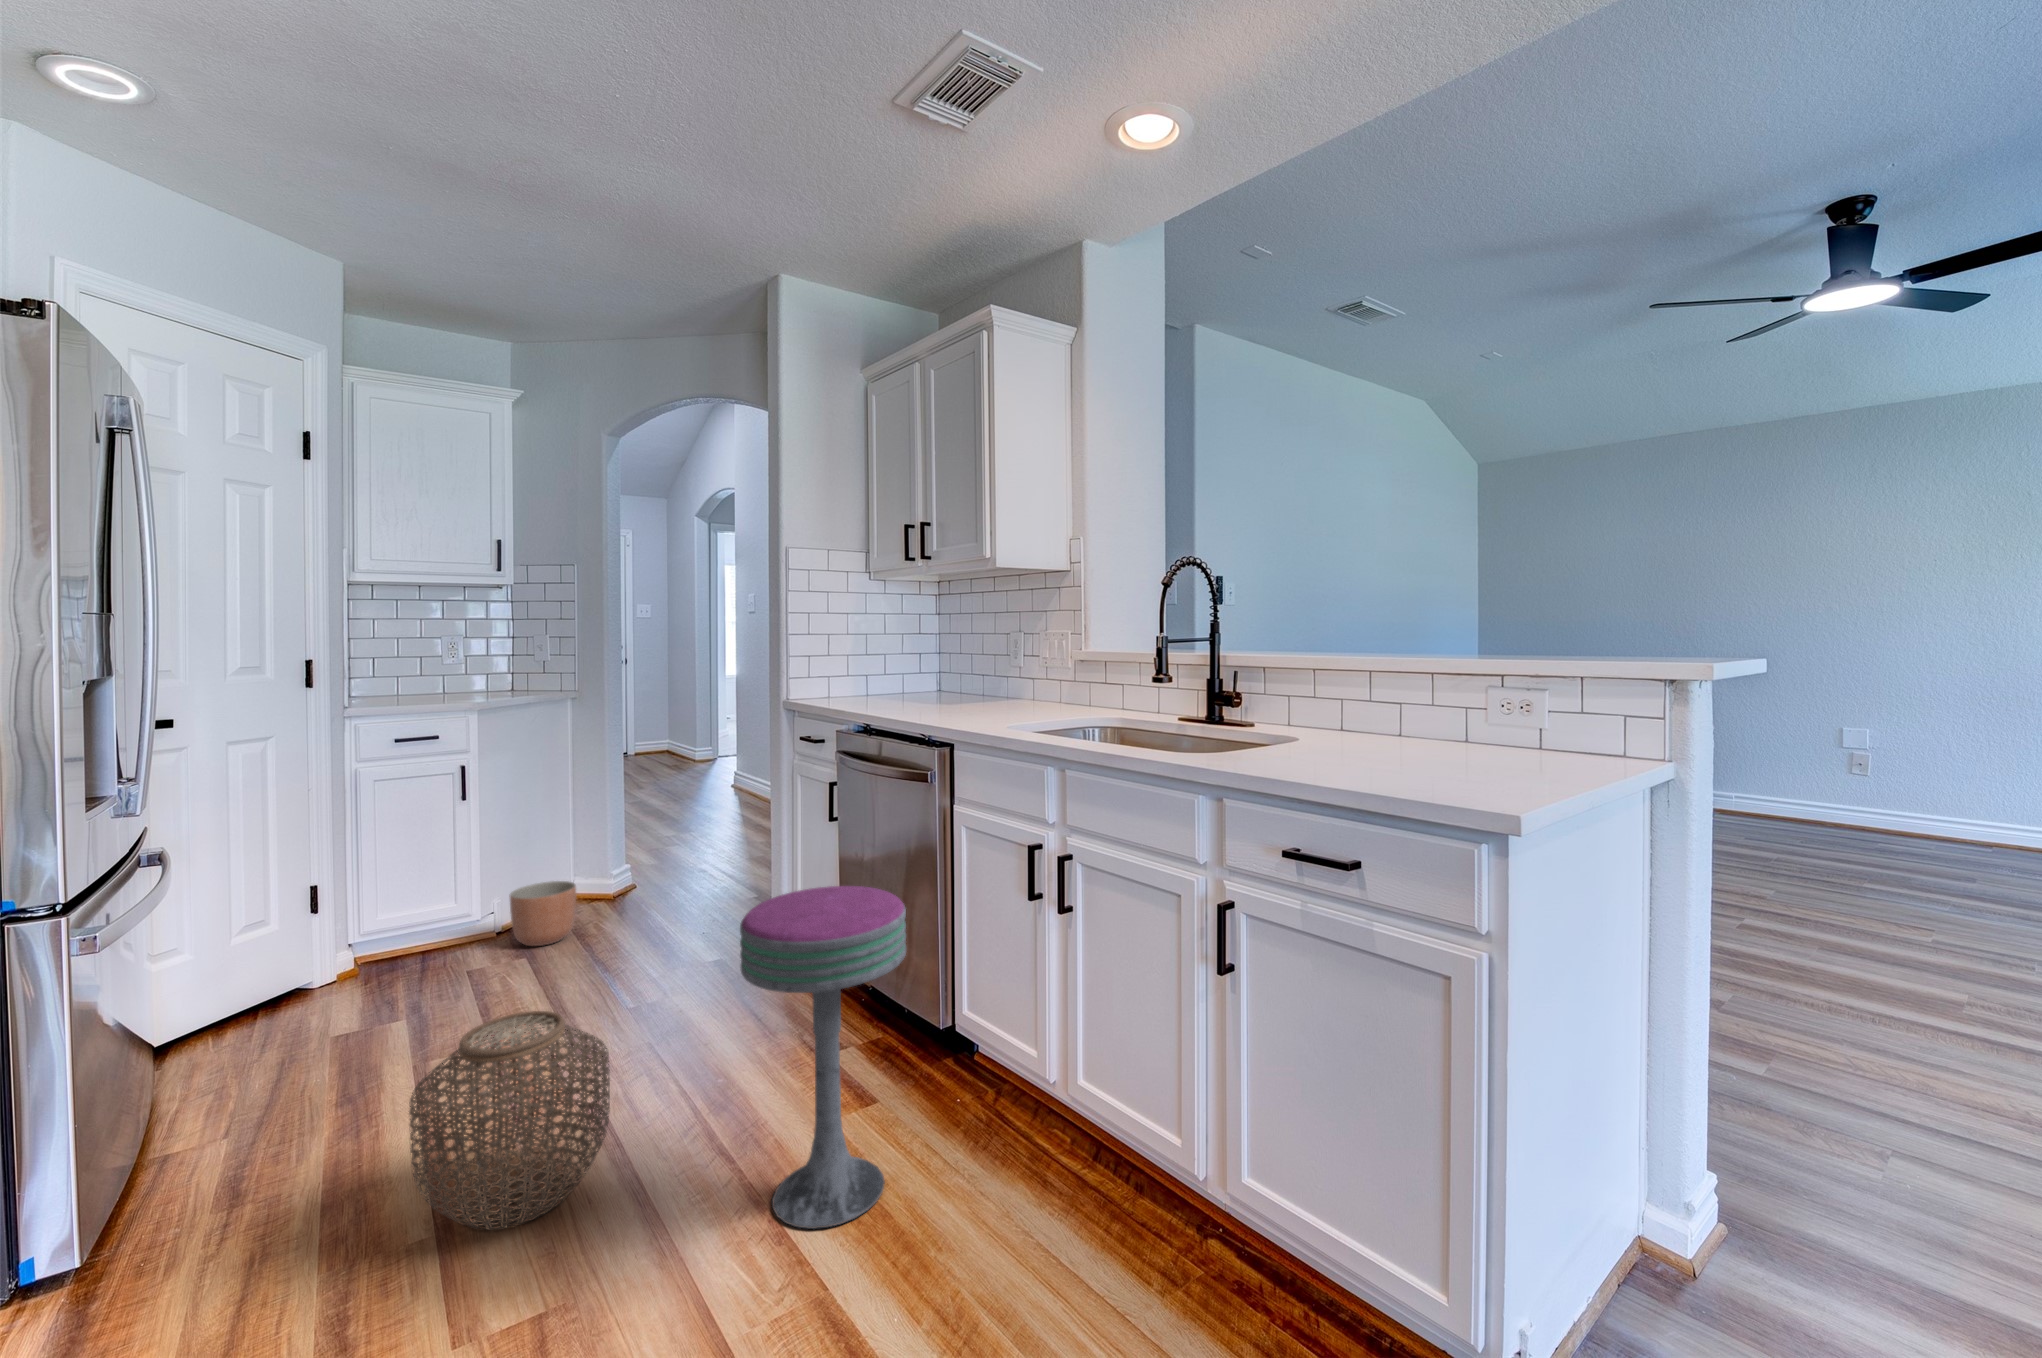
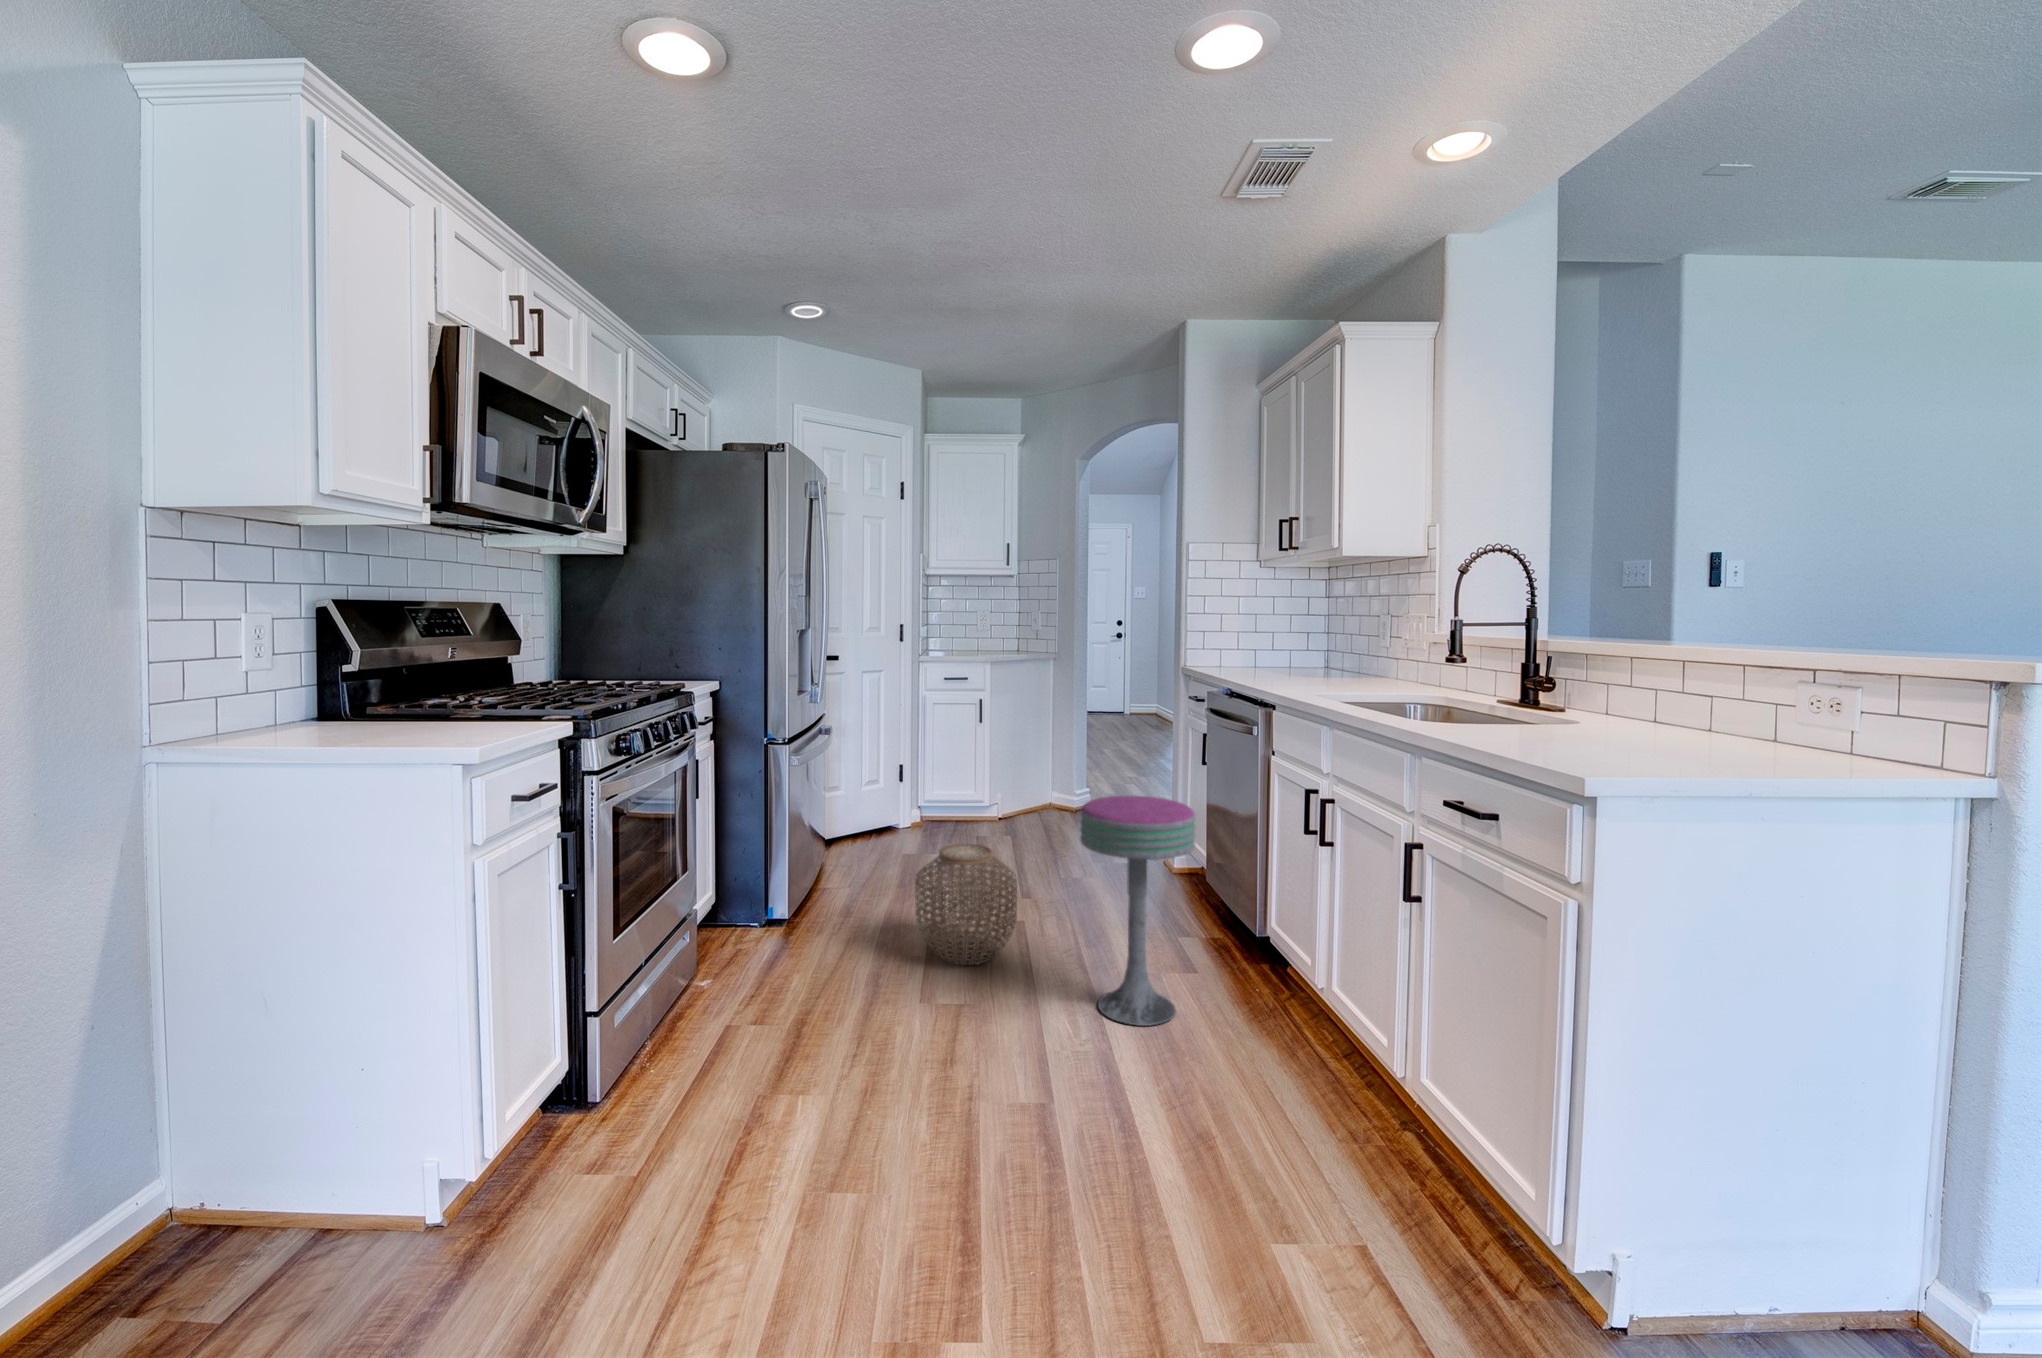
planter: present [509,881,576,946] -> none [1003,788,1044,831]

